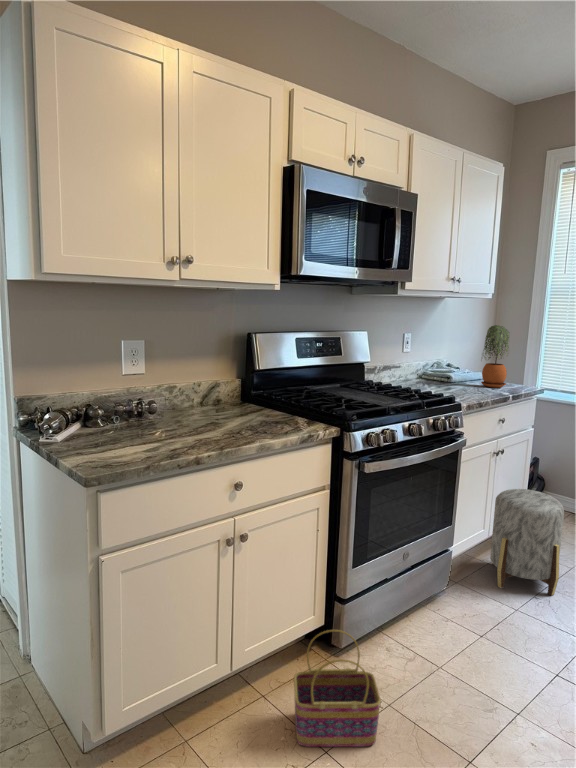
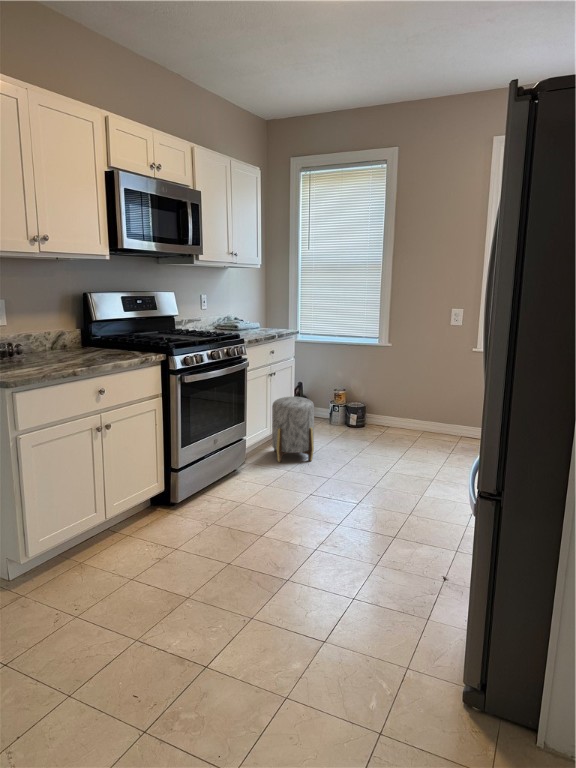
potted plant: present [481,325,509,388] -> none [256,286,275,331]
basket: present [294,630,381,747] -> none [151,480,208,551]

